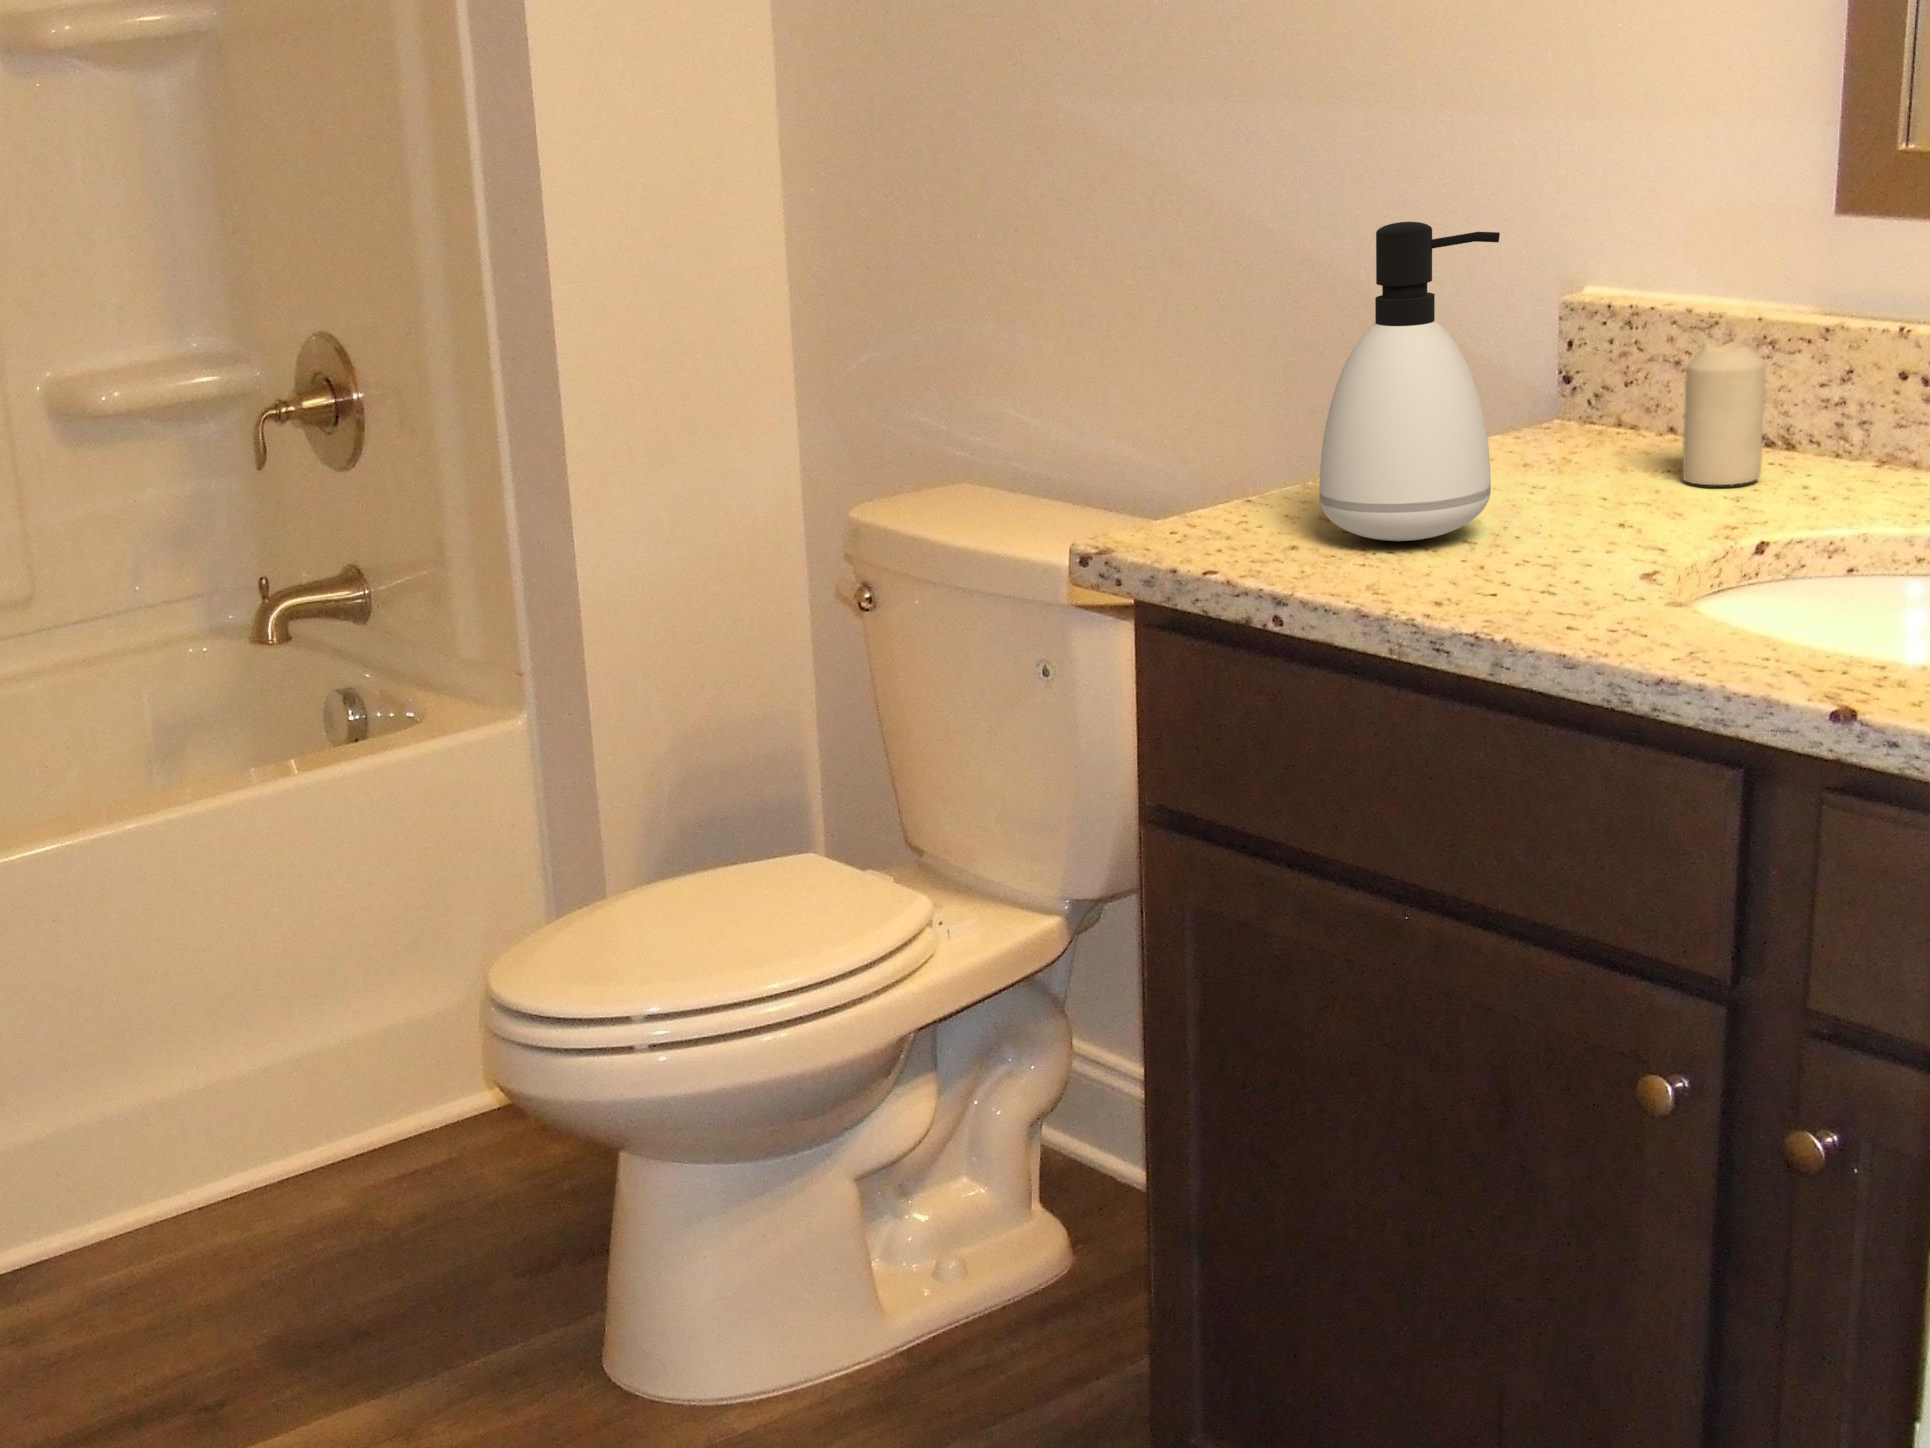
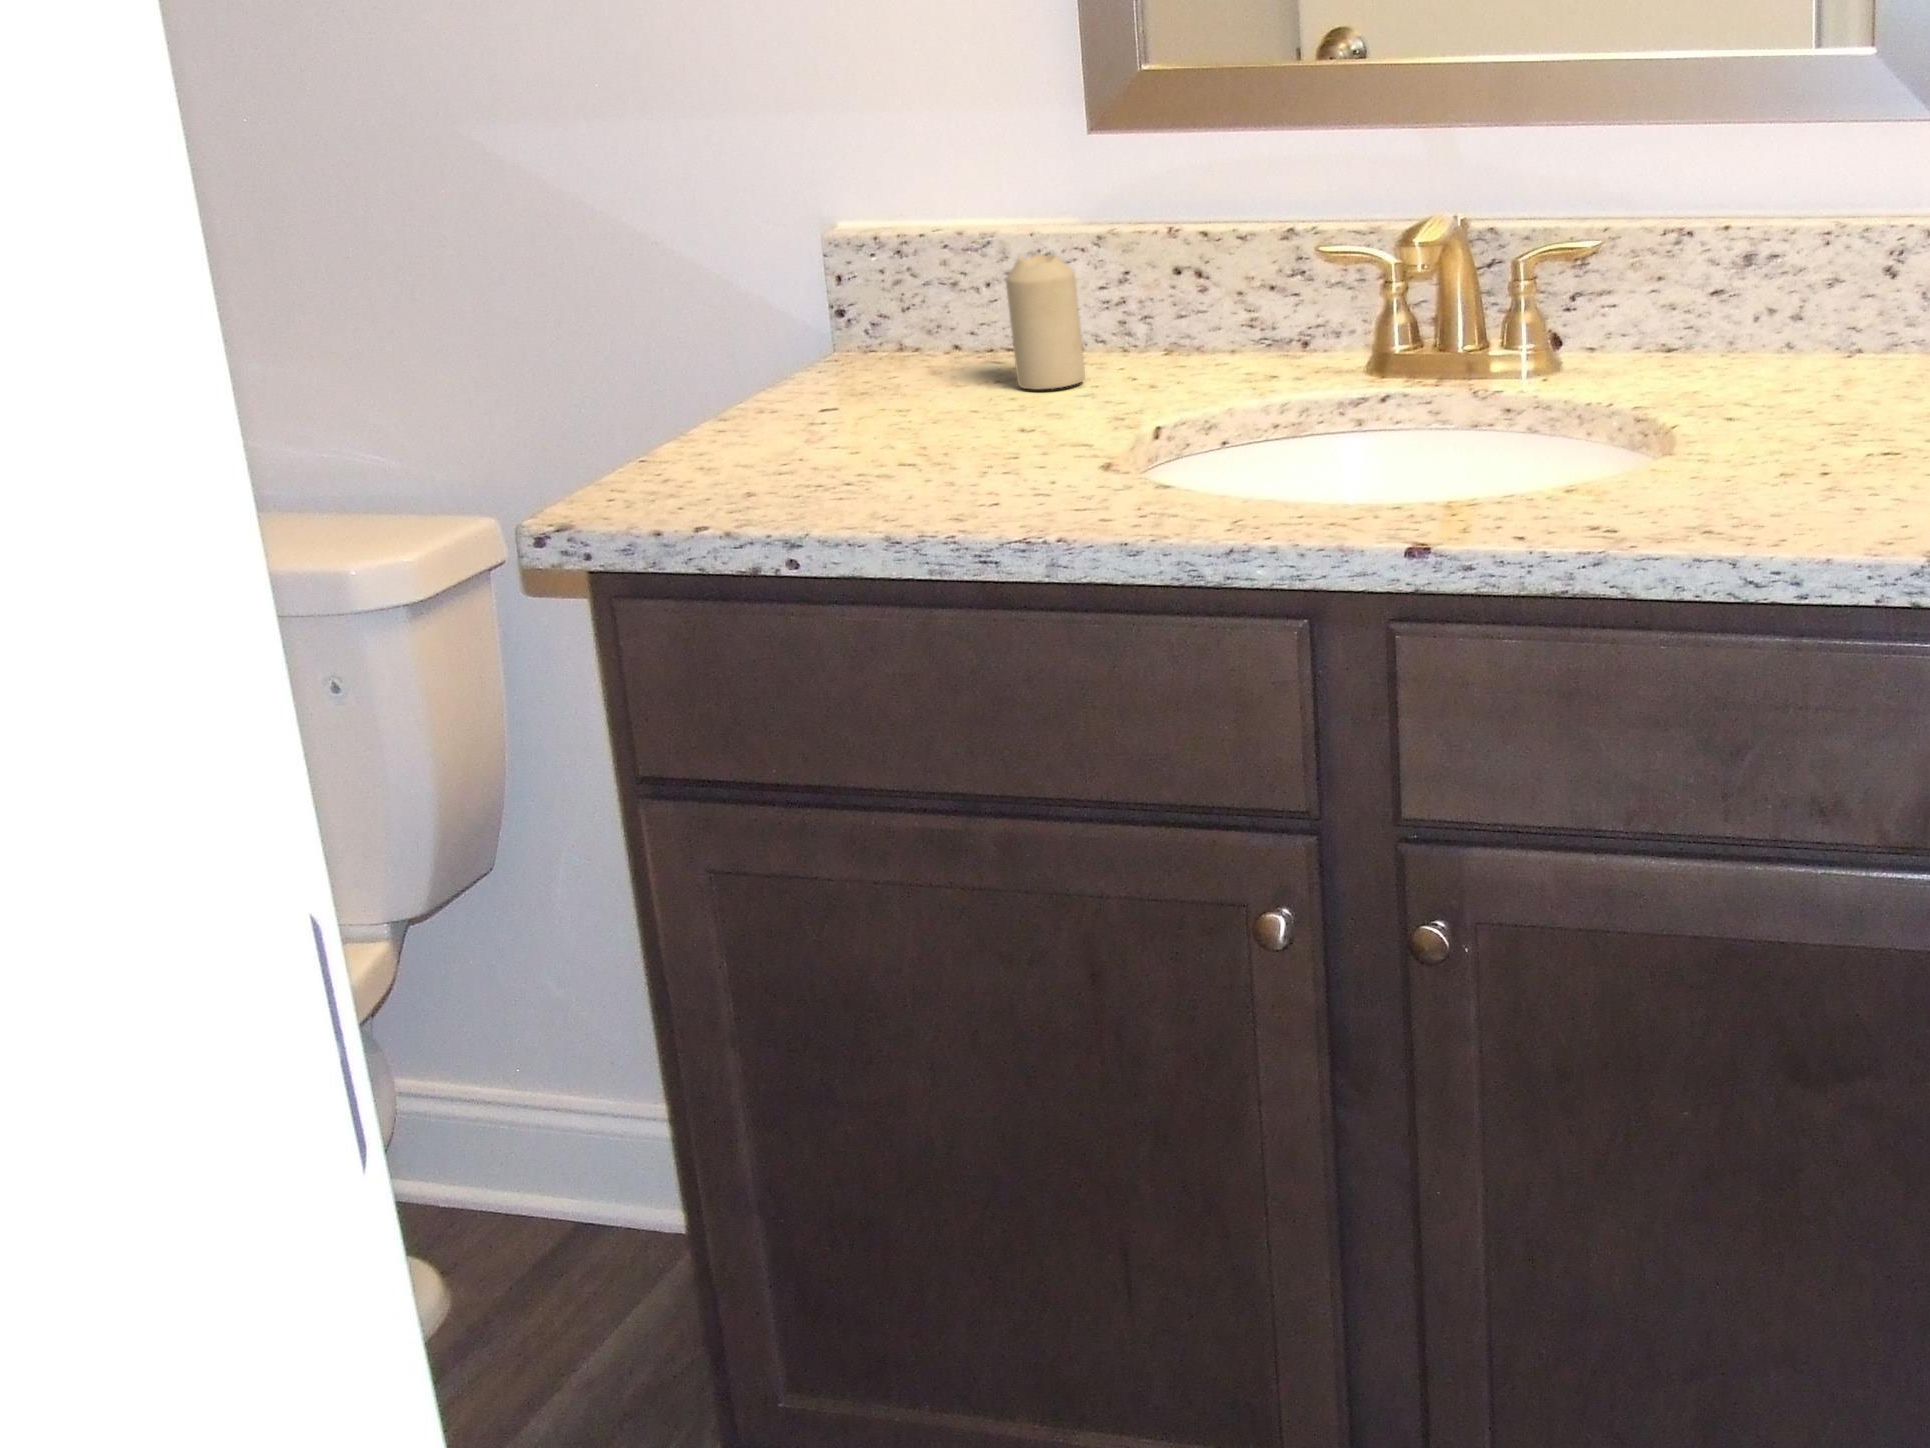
soap dispenser: present [1319,222,1500,541] -> none [753,154,921,473]

